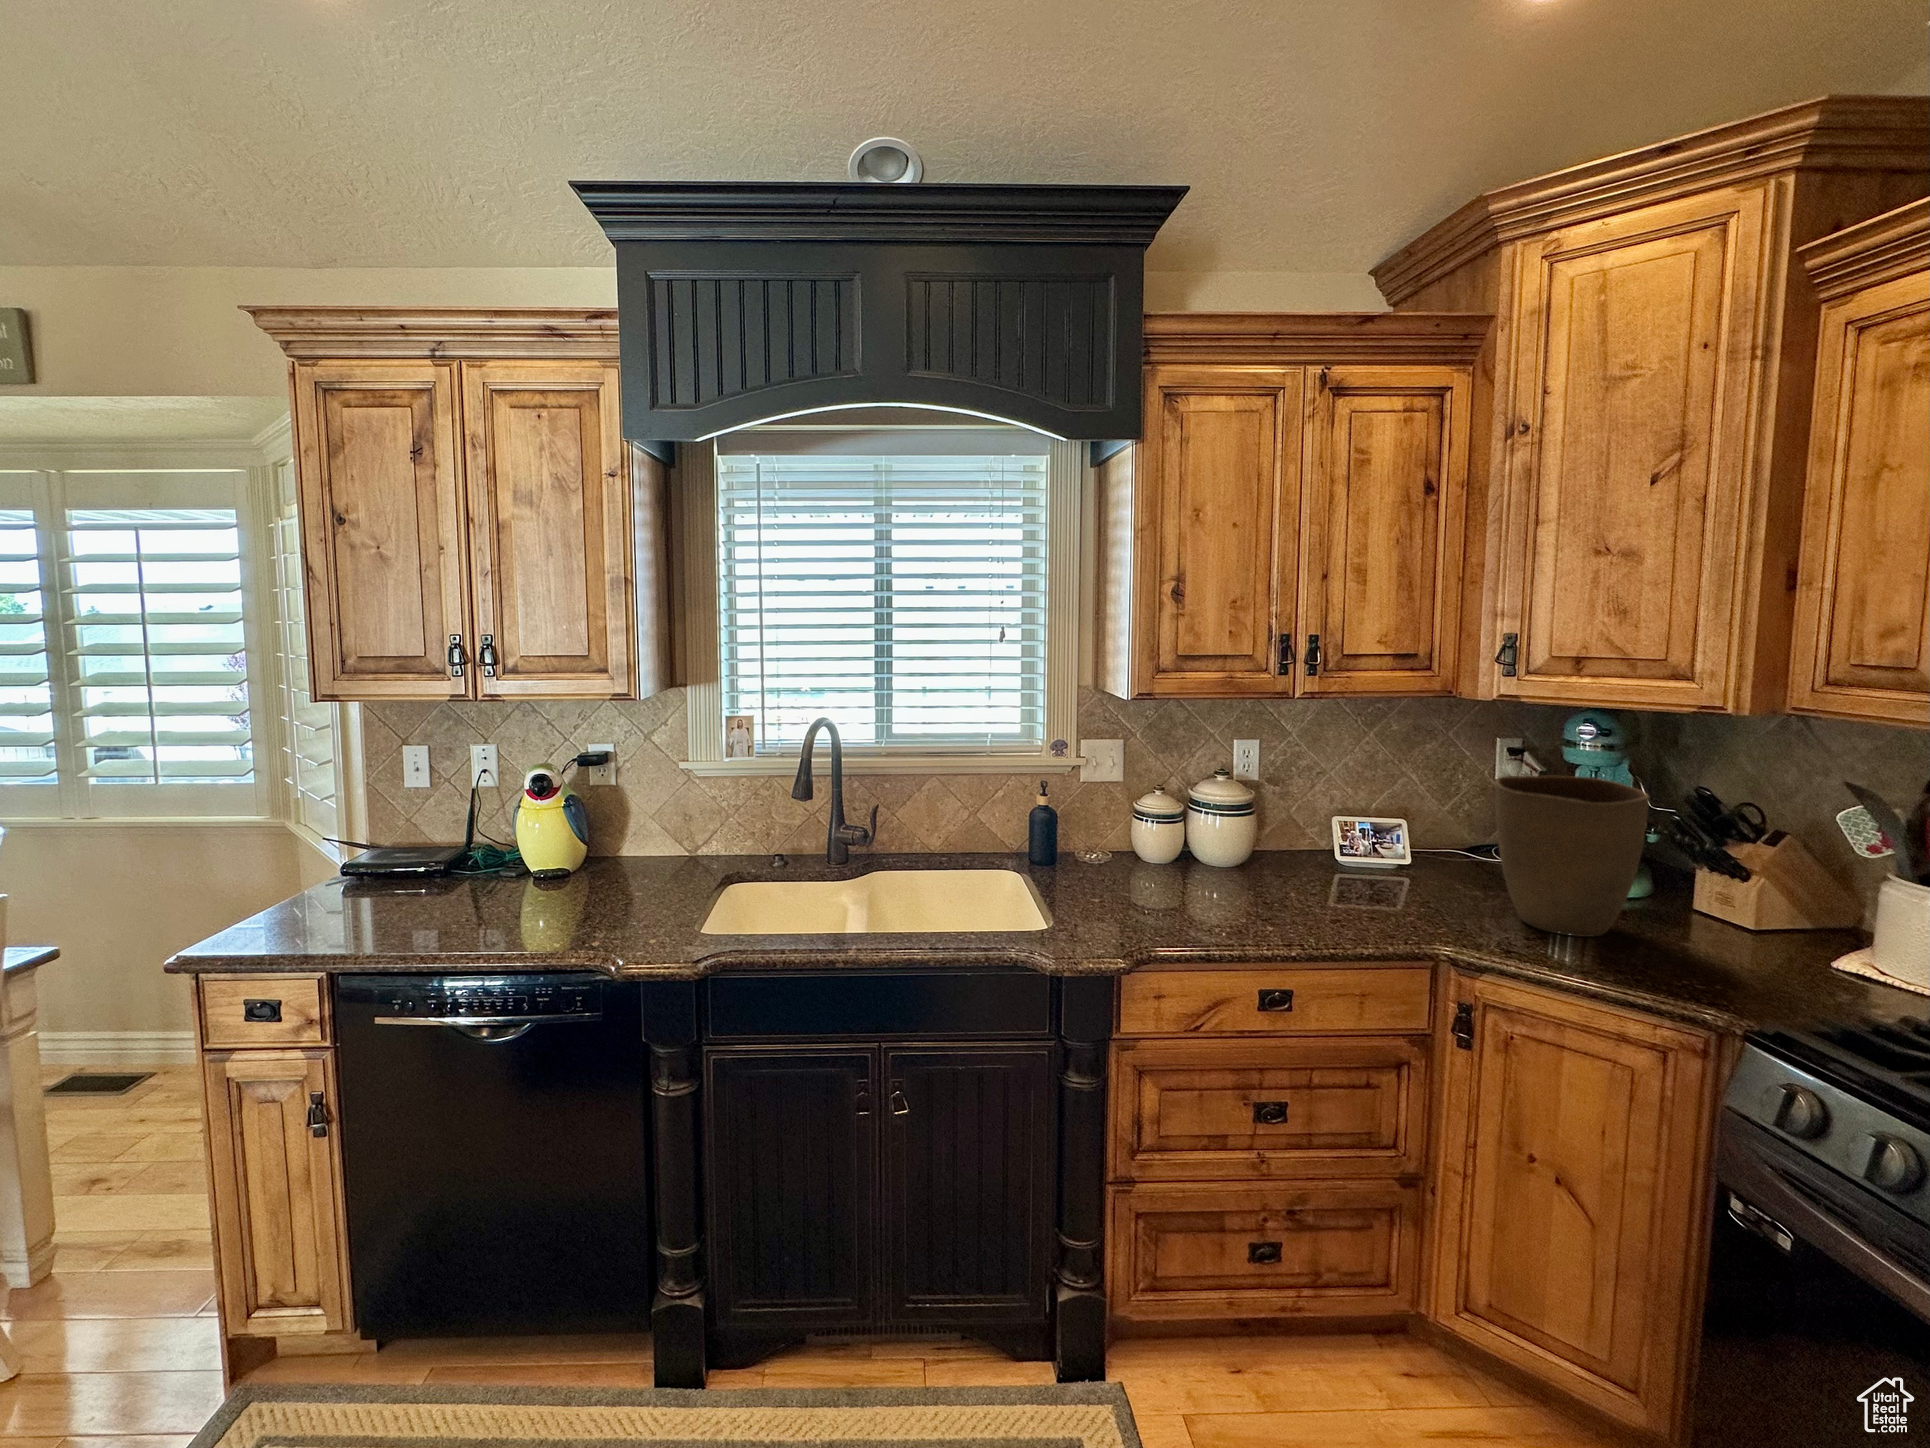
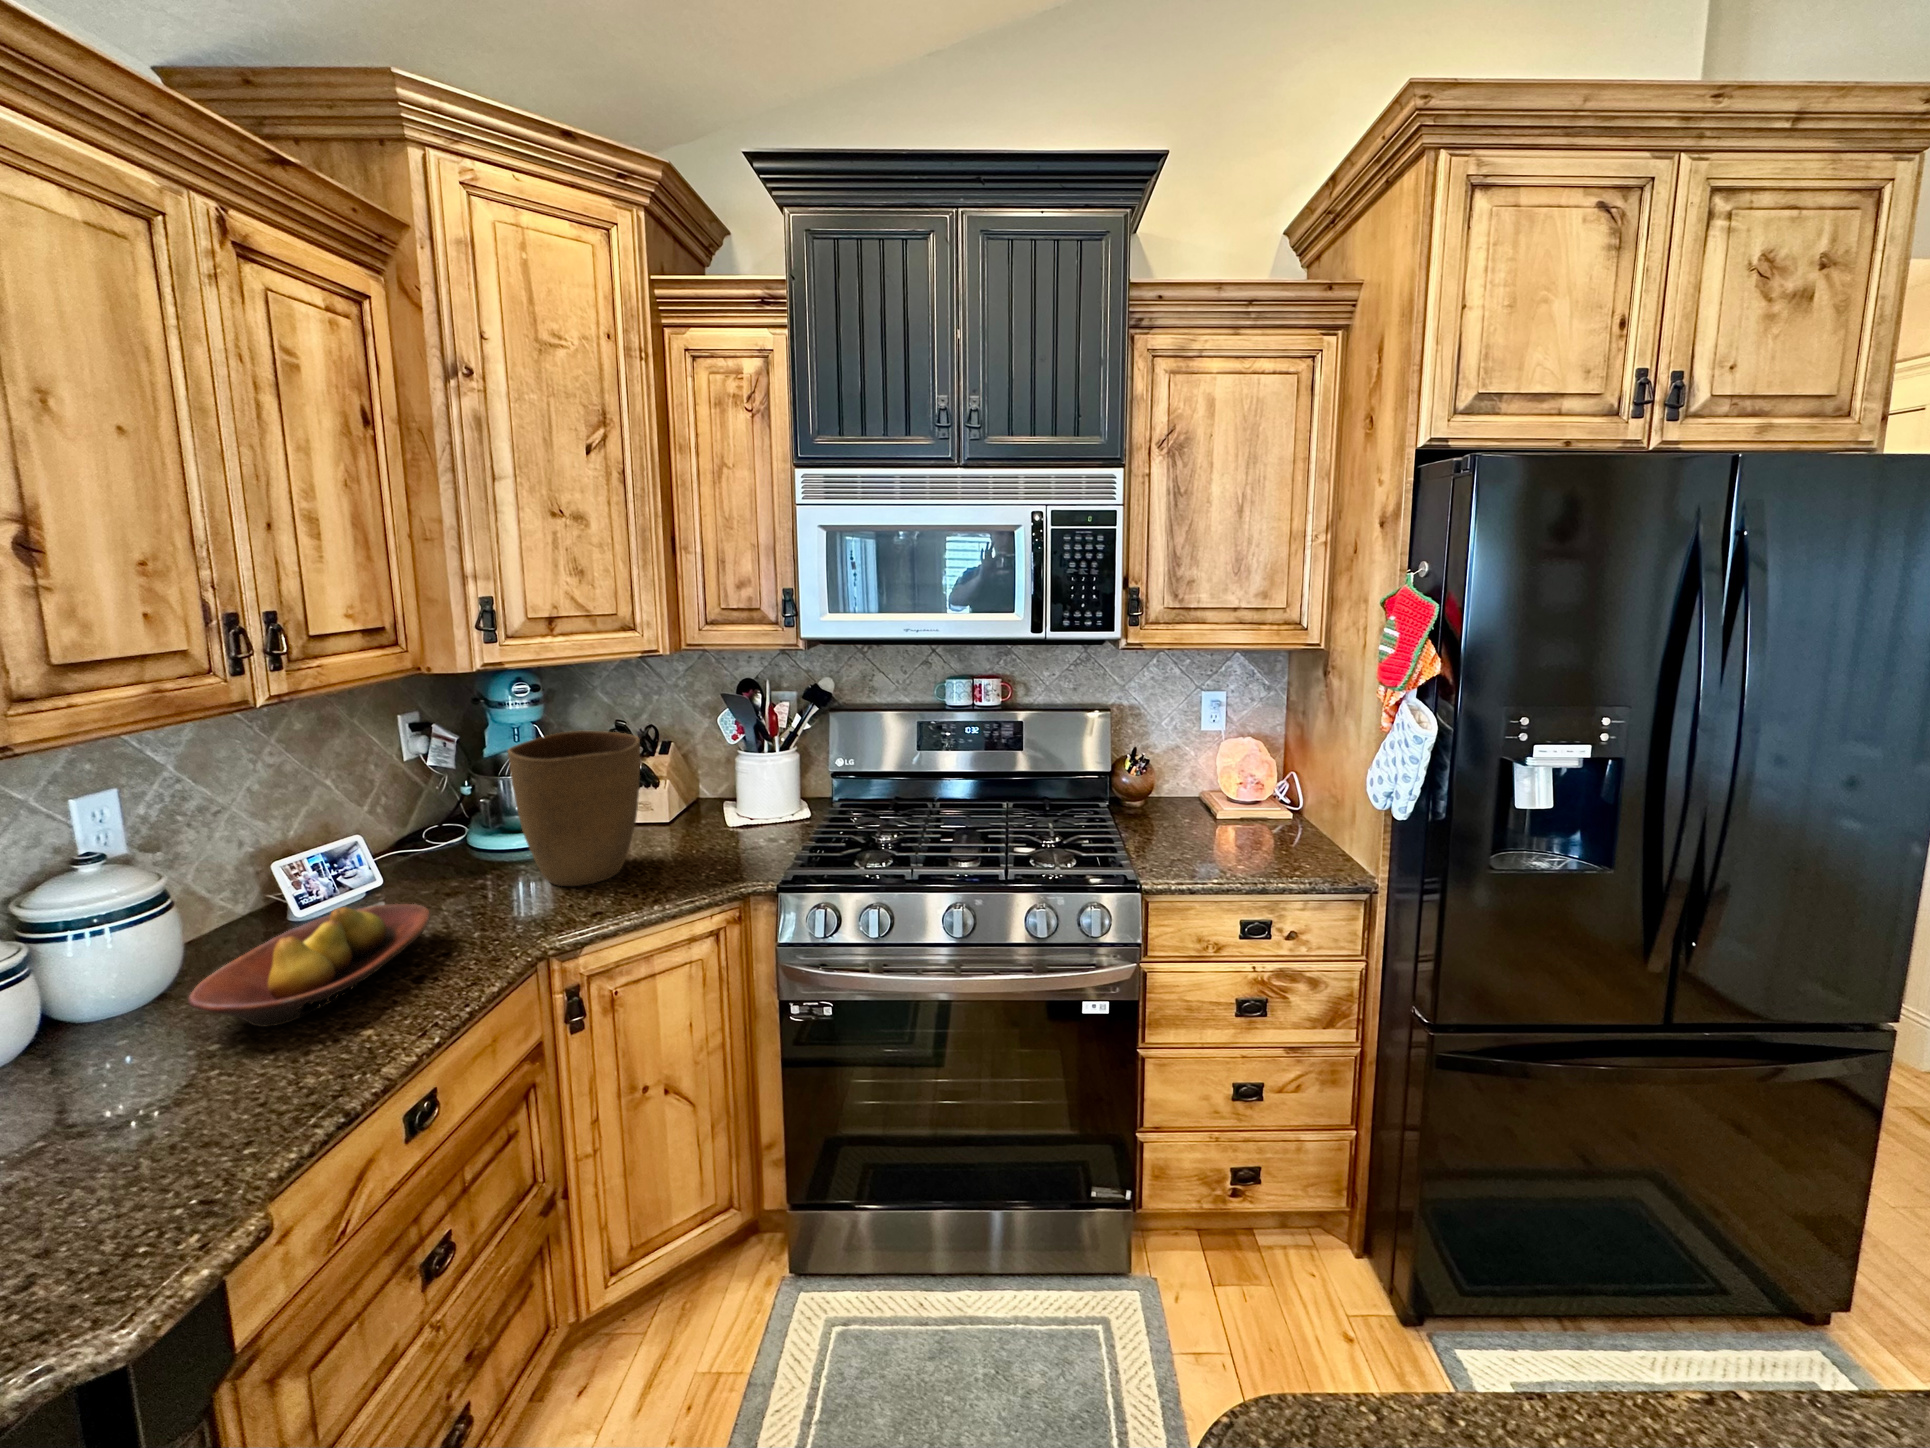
fruit bowl: none [1208,853,1382,909] -> present [188,904,430,1027]

